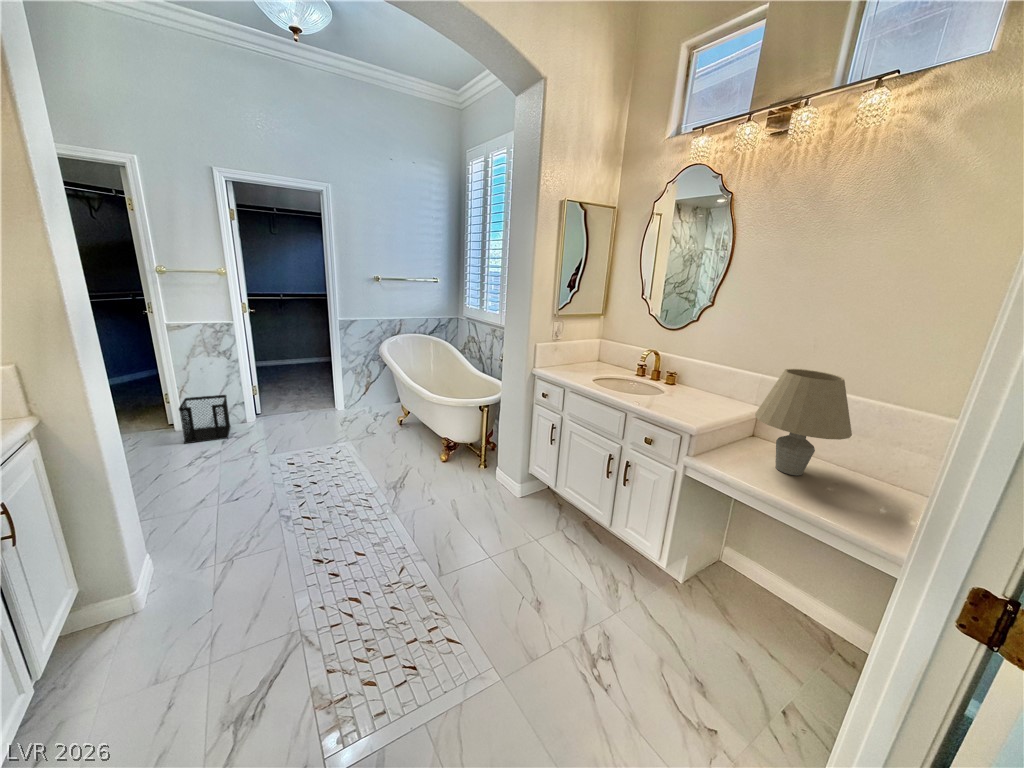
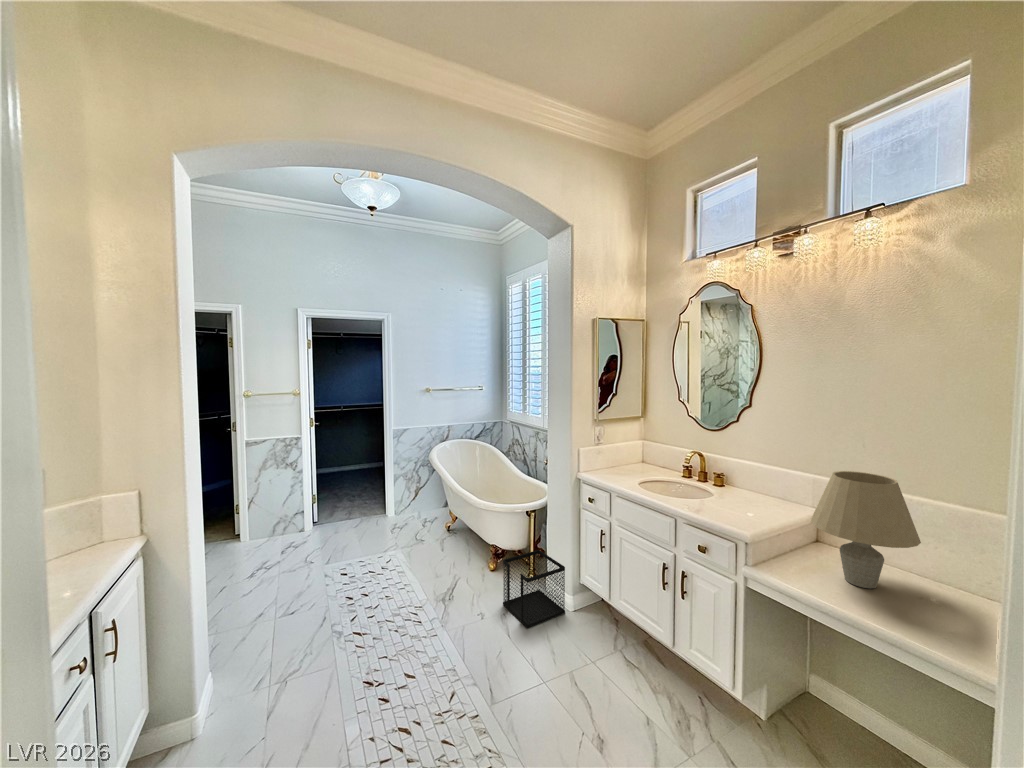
wastebasket: present [179,395,231,443] -> present [503,550,565,628]

